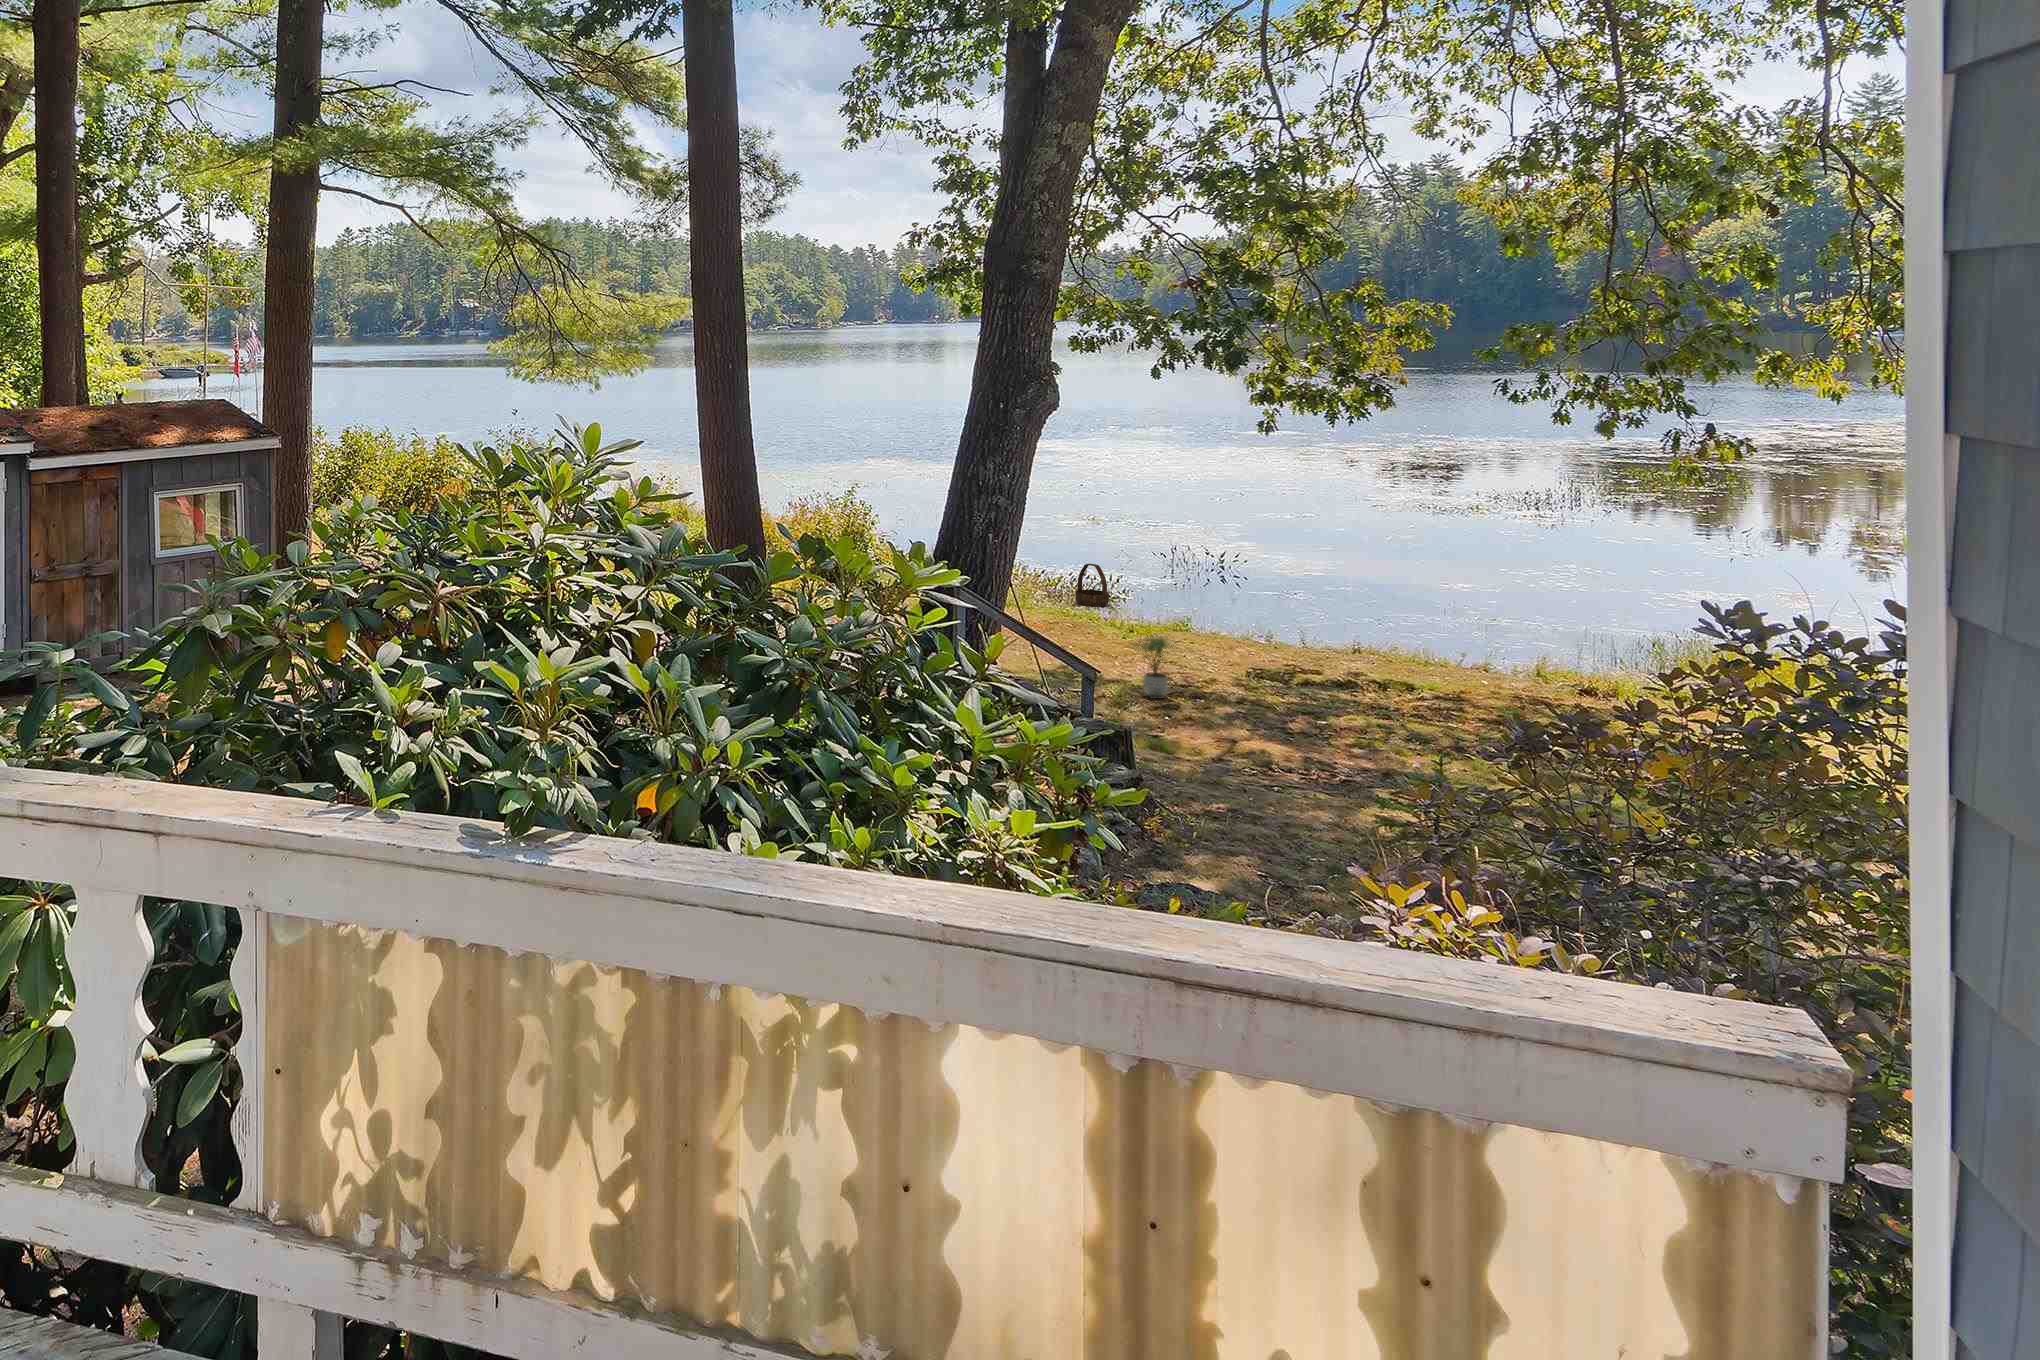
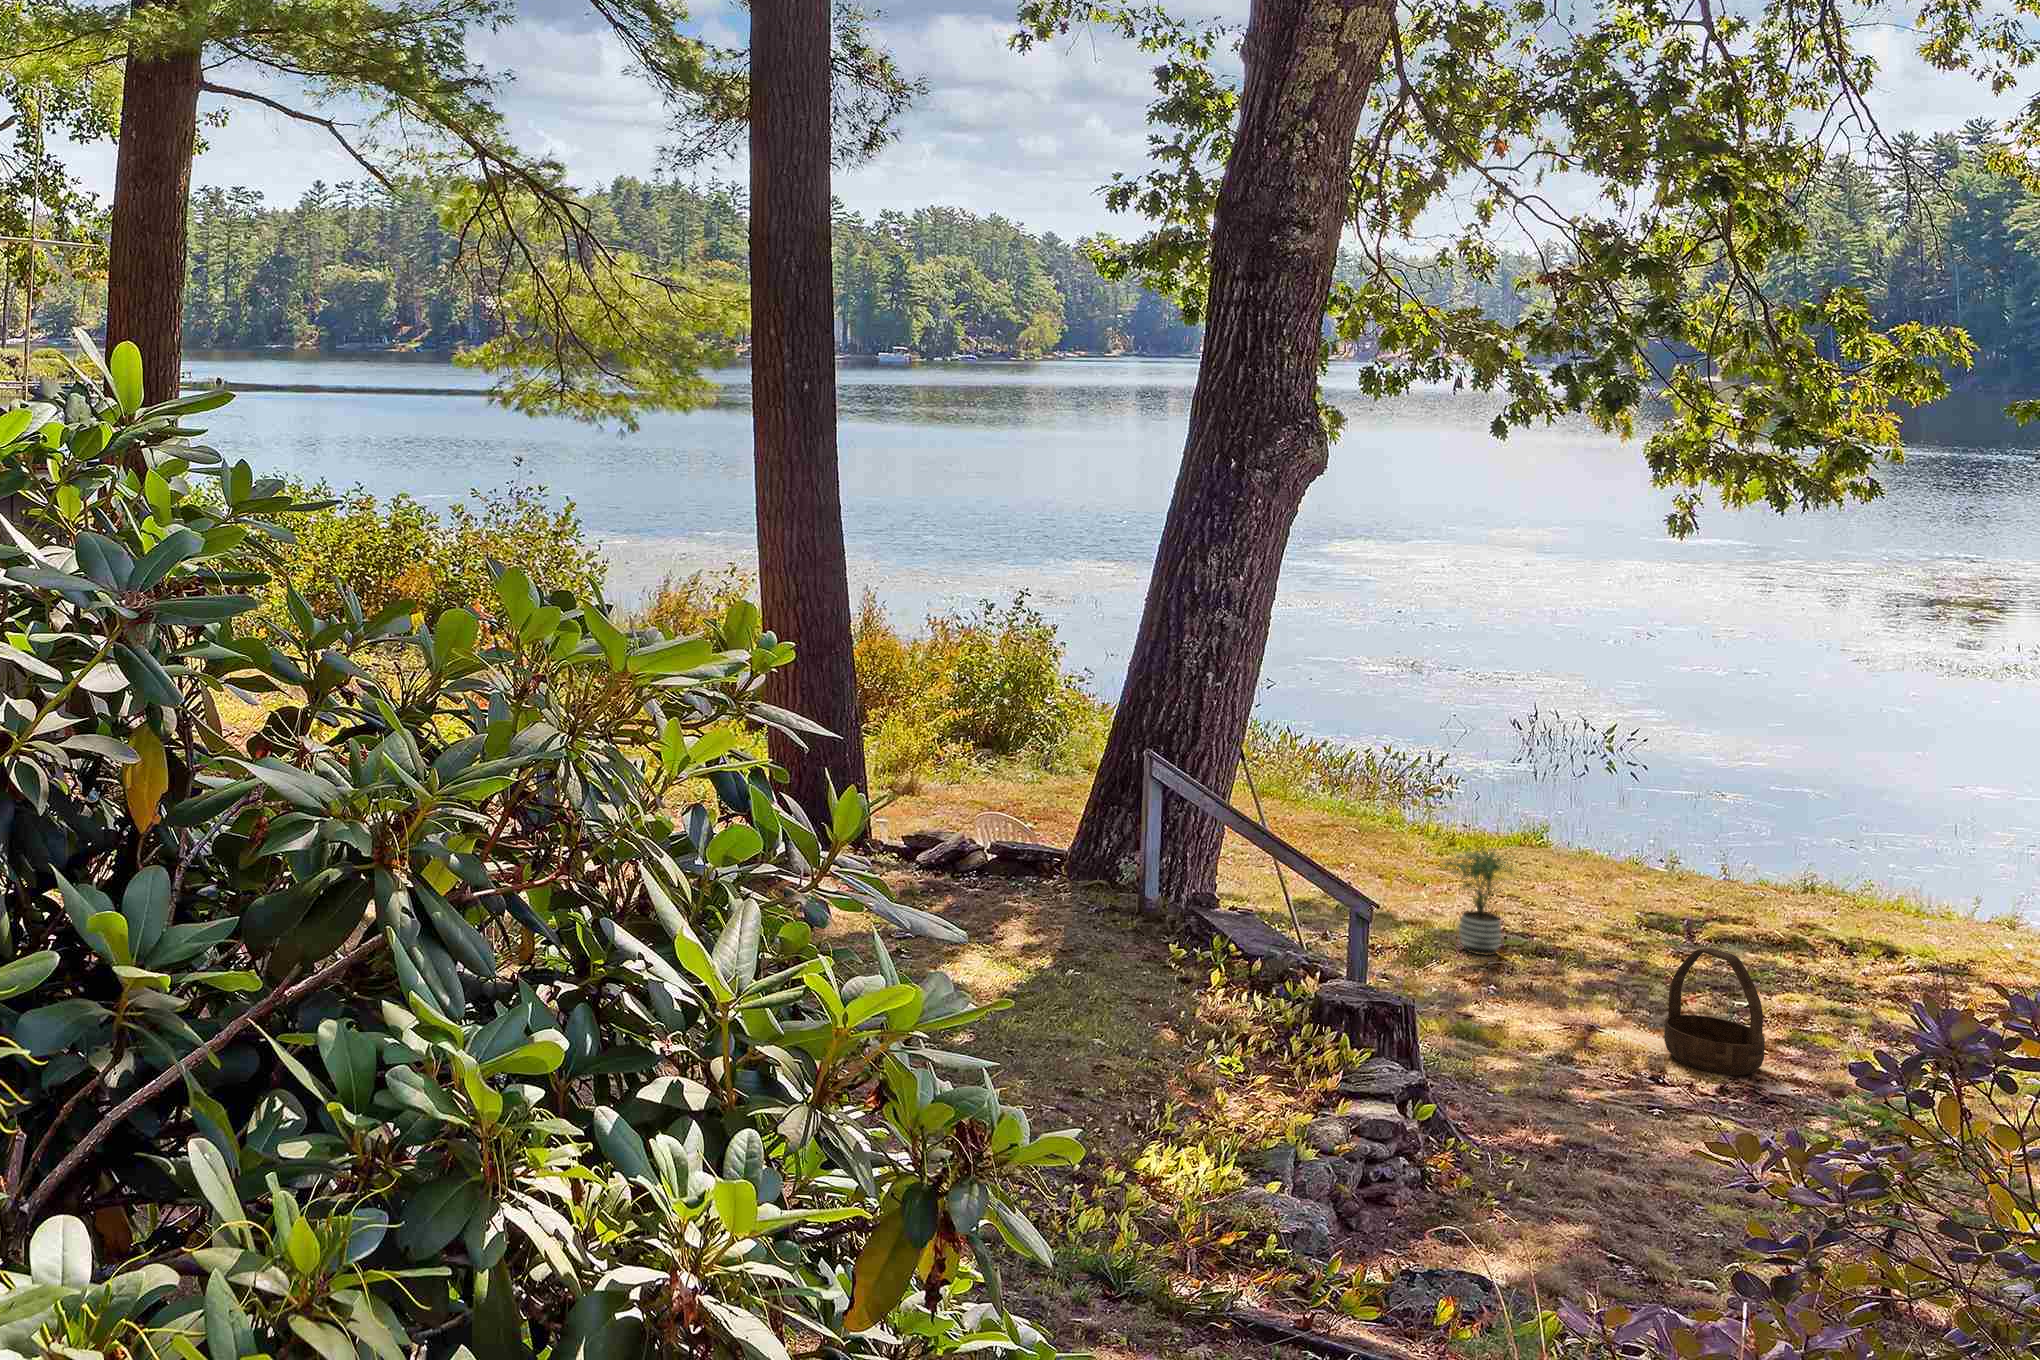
basket: present [1076,564,1109,607] -> present [1664,948,1765,1075]

